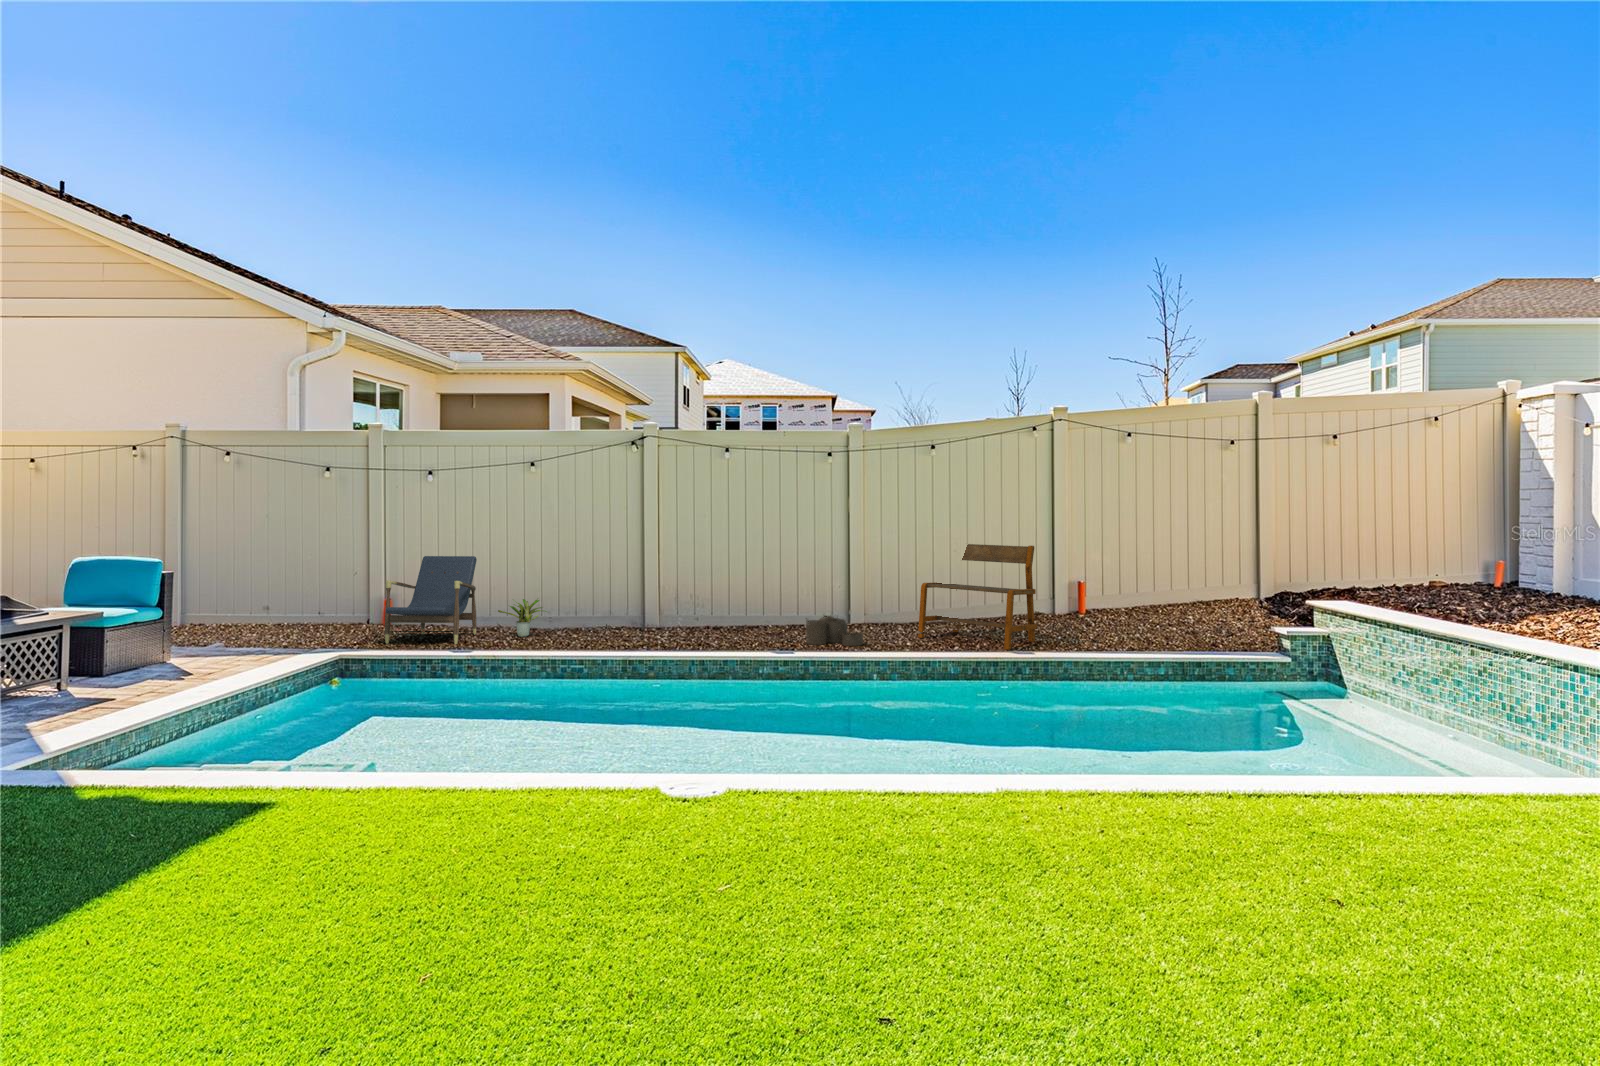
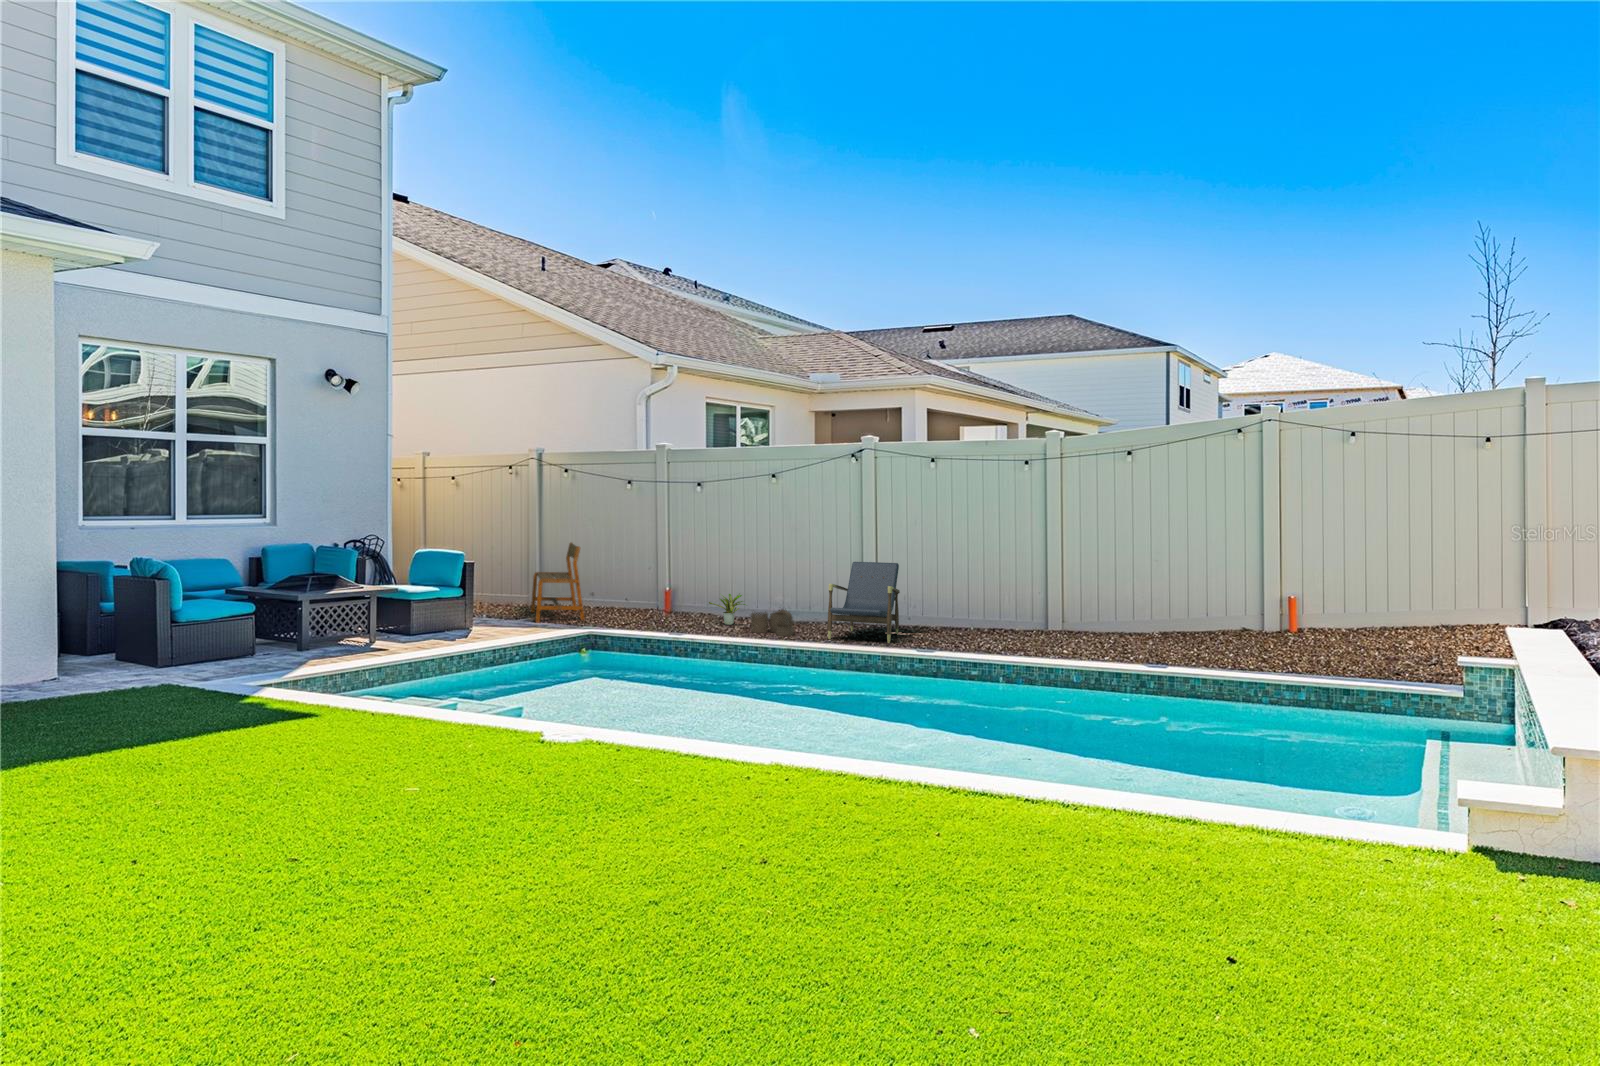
bench: present [918,544,1037,650] -> present [531,543,584,623]
lounge chair: present [385,556,477,644] -> present [828,562,900,643]
woven basket: present [806,615,863,646] -> present [751,609,793,636]

